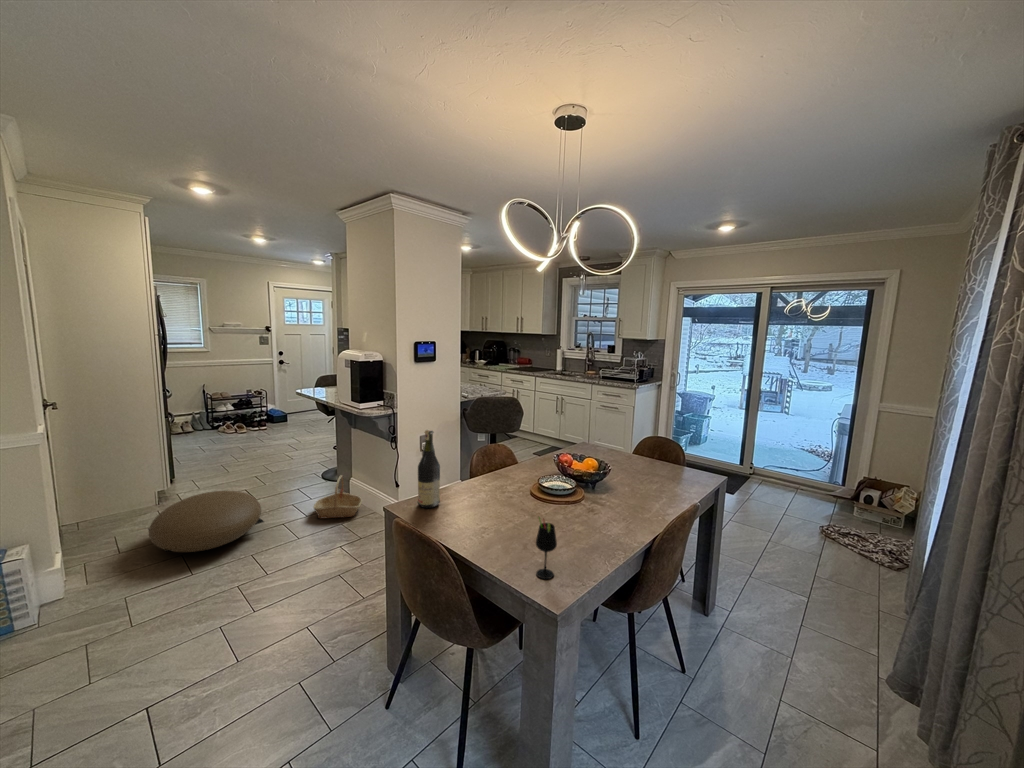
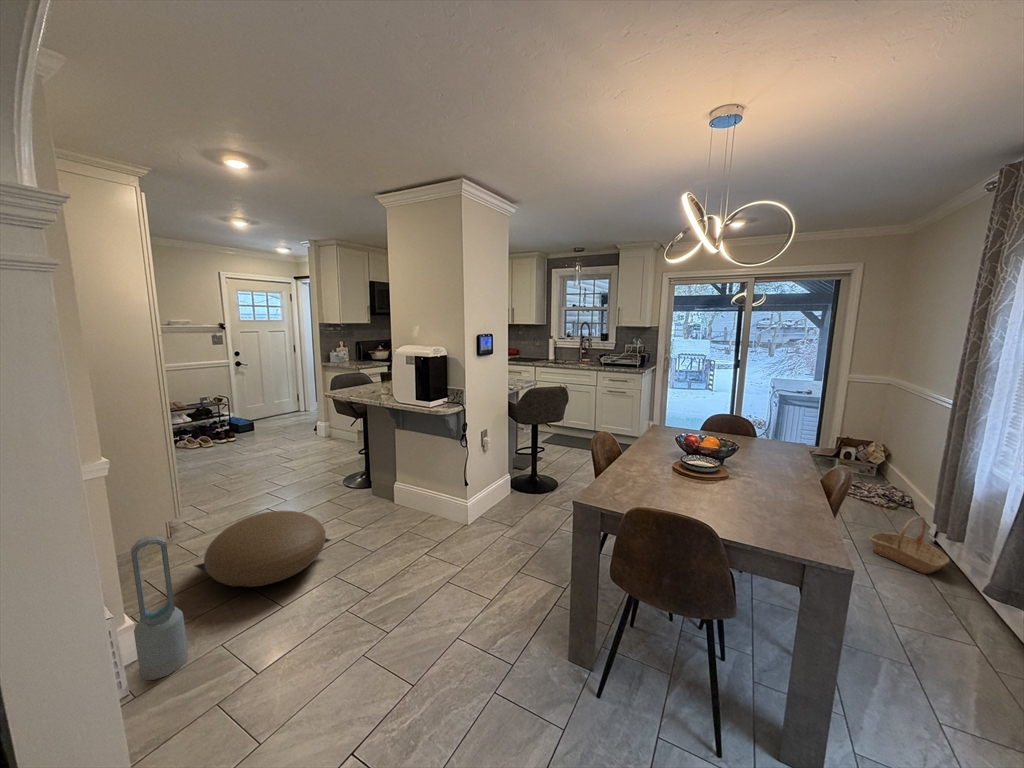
wine bottle: present [418,430,440,508] -> none [602,421,625,499]
basket: present [314,475,362,519] -> present [870,516,949,574]
air purifier: none [51,496,101,613] -> present [131,536,188,680]
wine glass: present [536,517,557,579] -> none [793,490,822,547]

